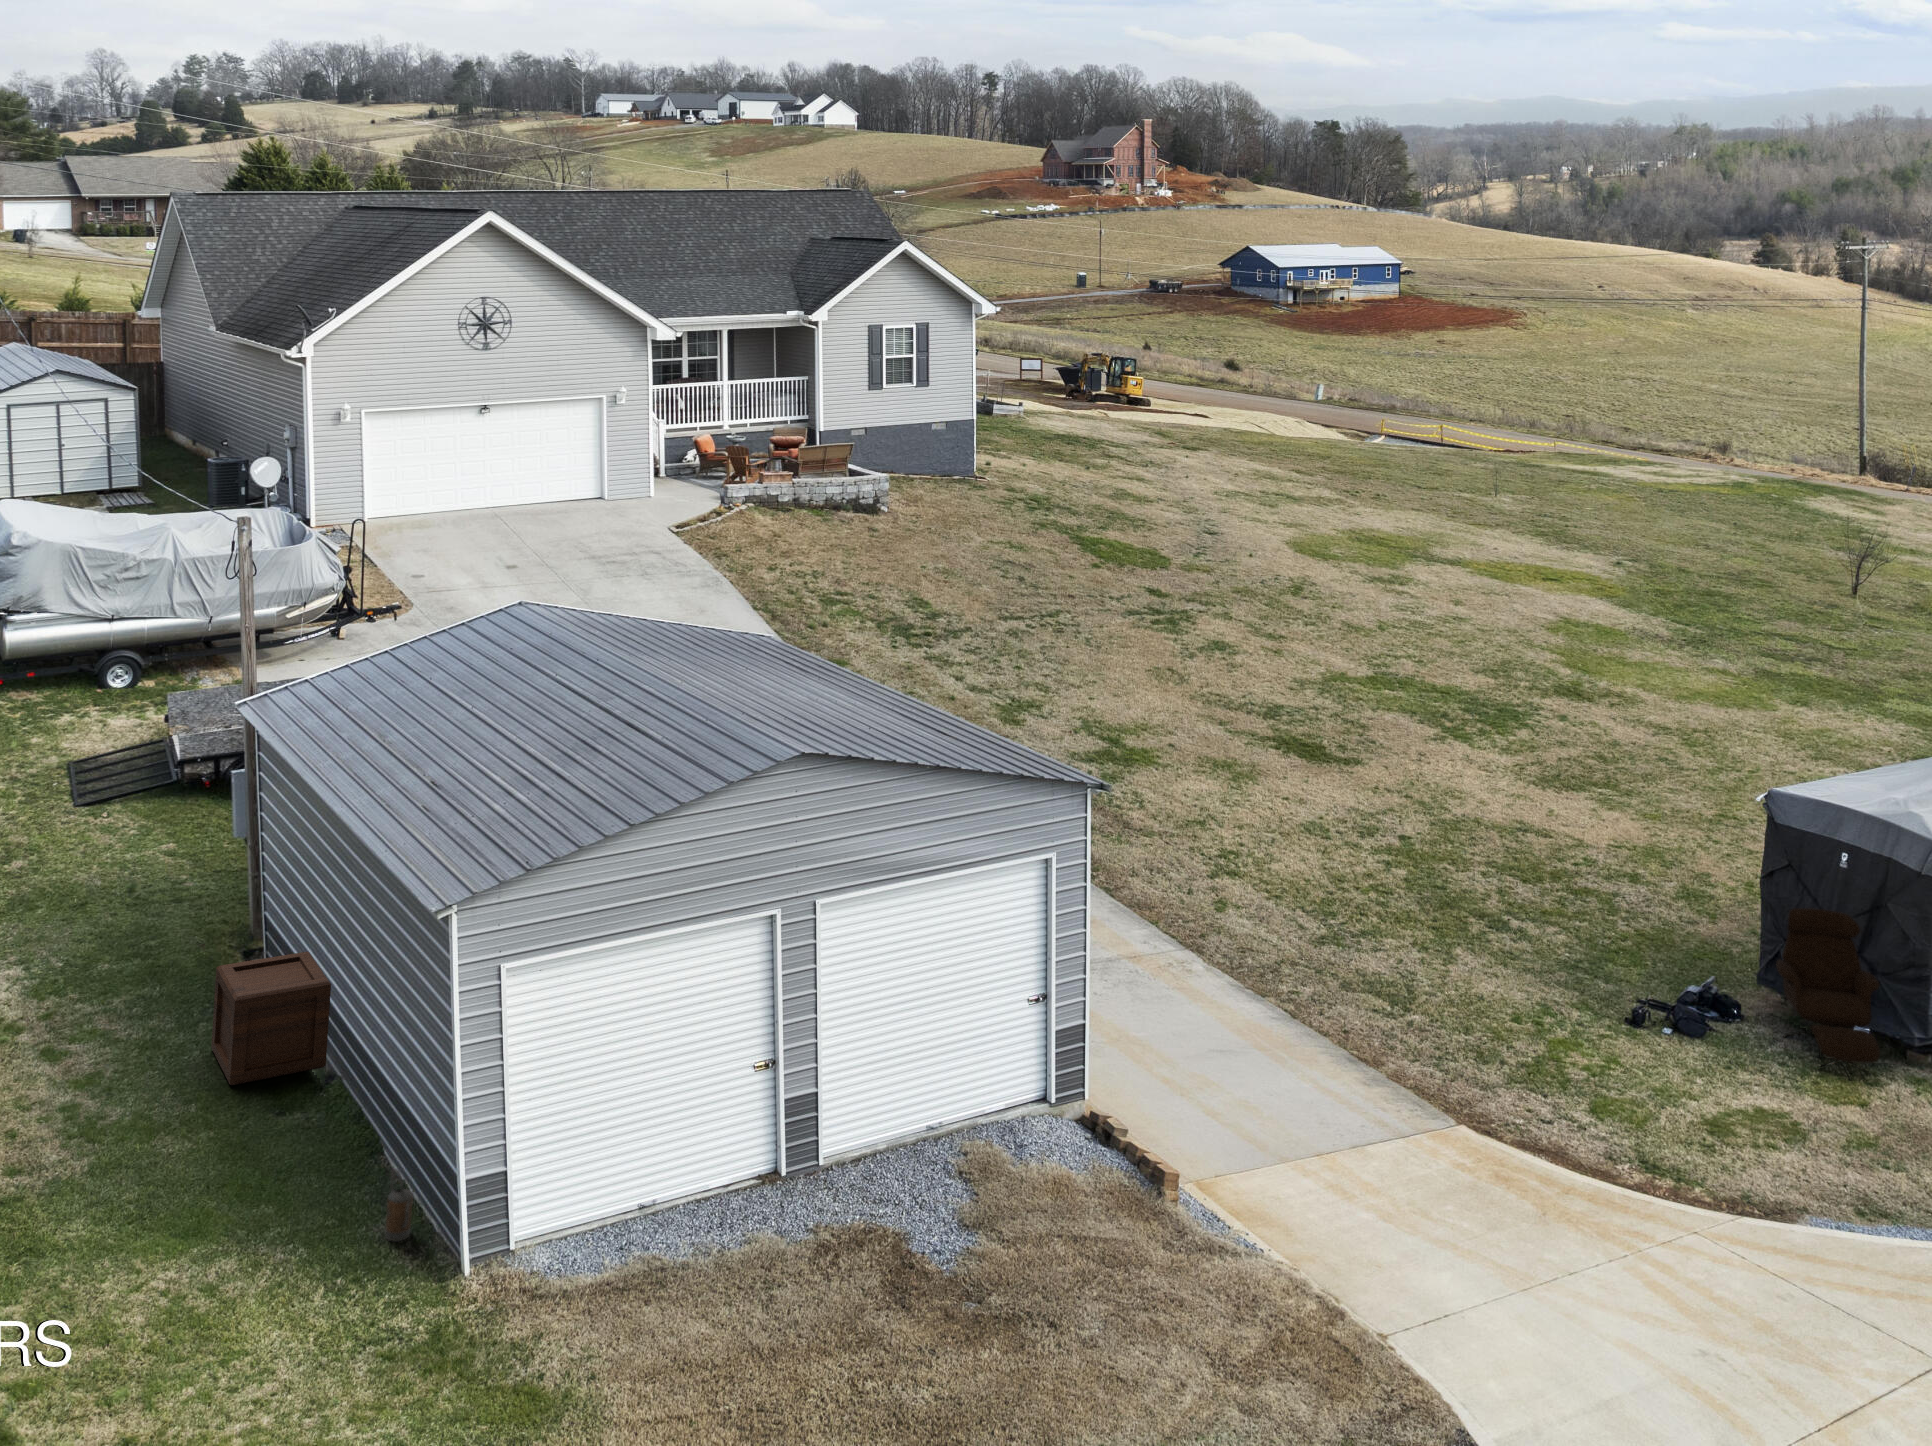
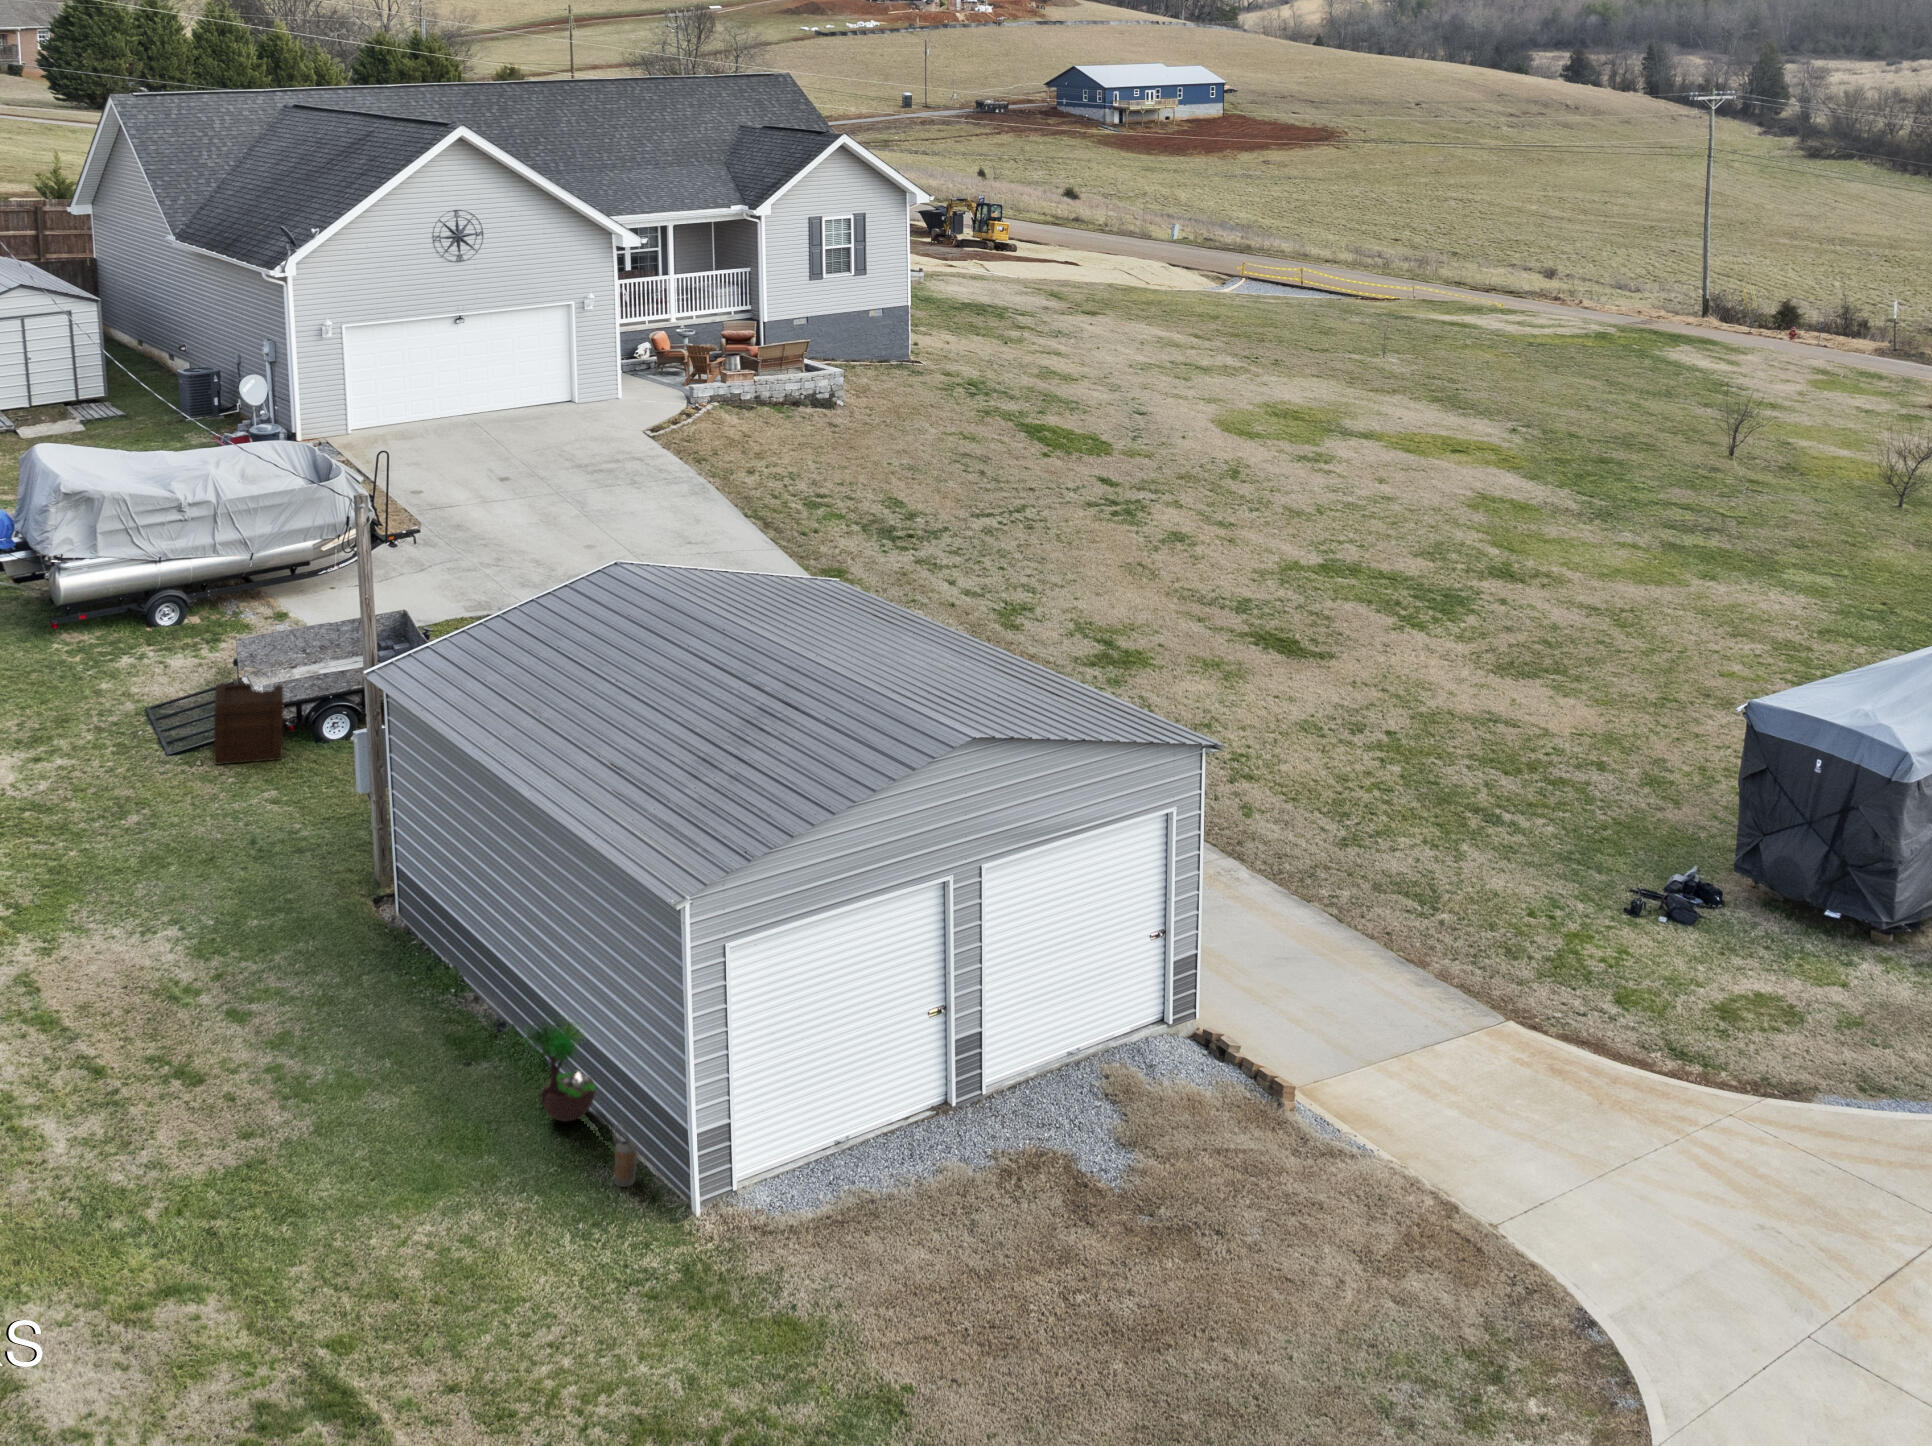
lounge chair: present [1776,908,1880,1080] -> none [1757,808,1853,961]
wooden crate: present [211,952,331,1085] -> present [214,683,284,765]
potted tree: none [308,1040,392,1172] -> present [523,1015,595,1121]

